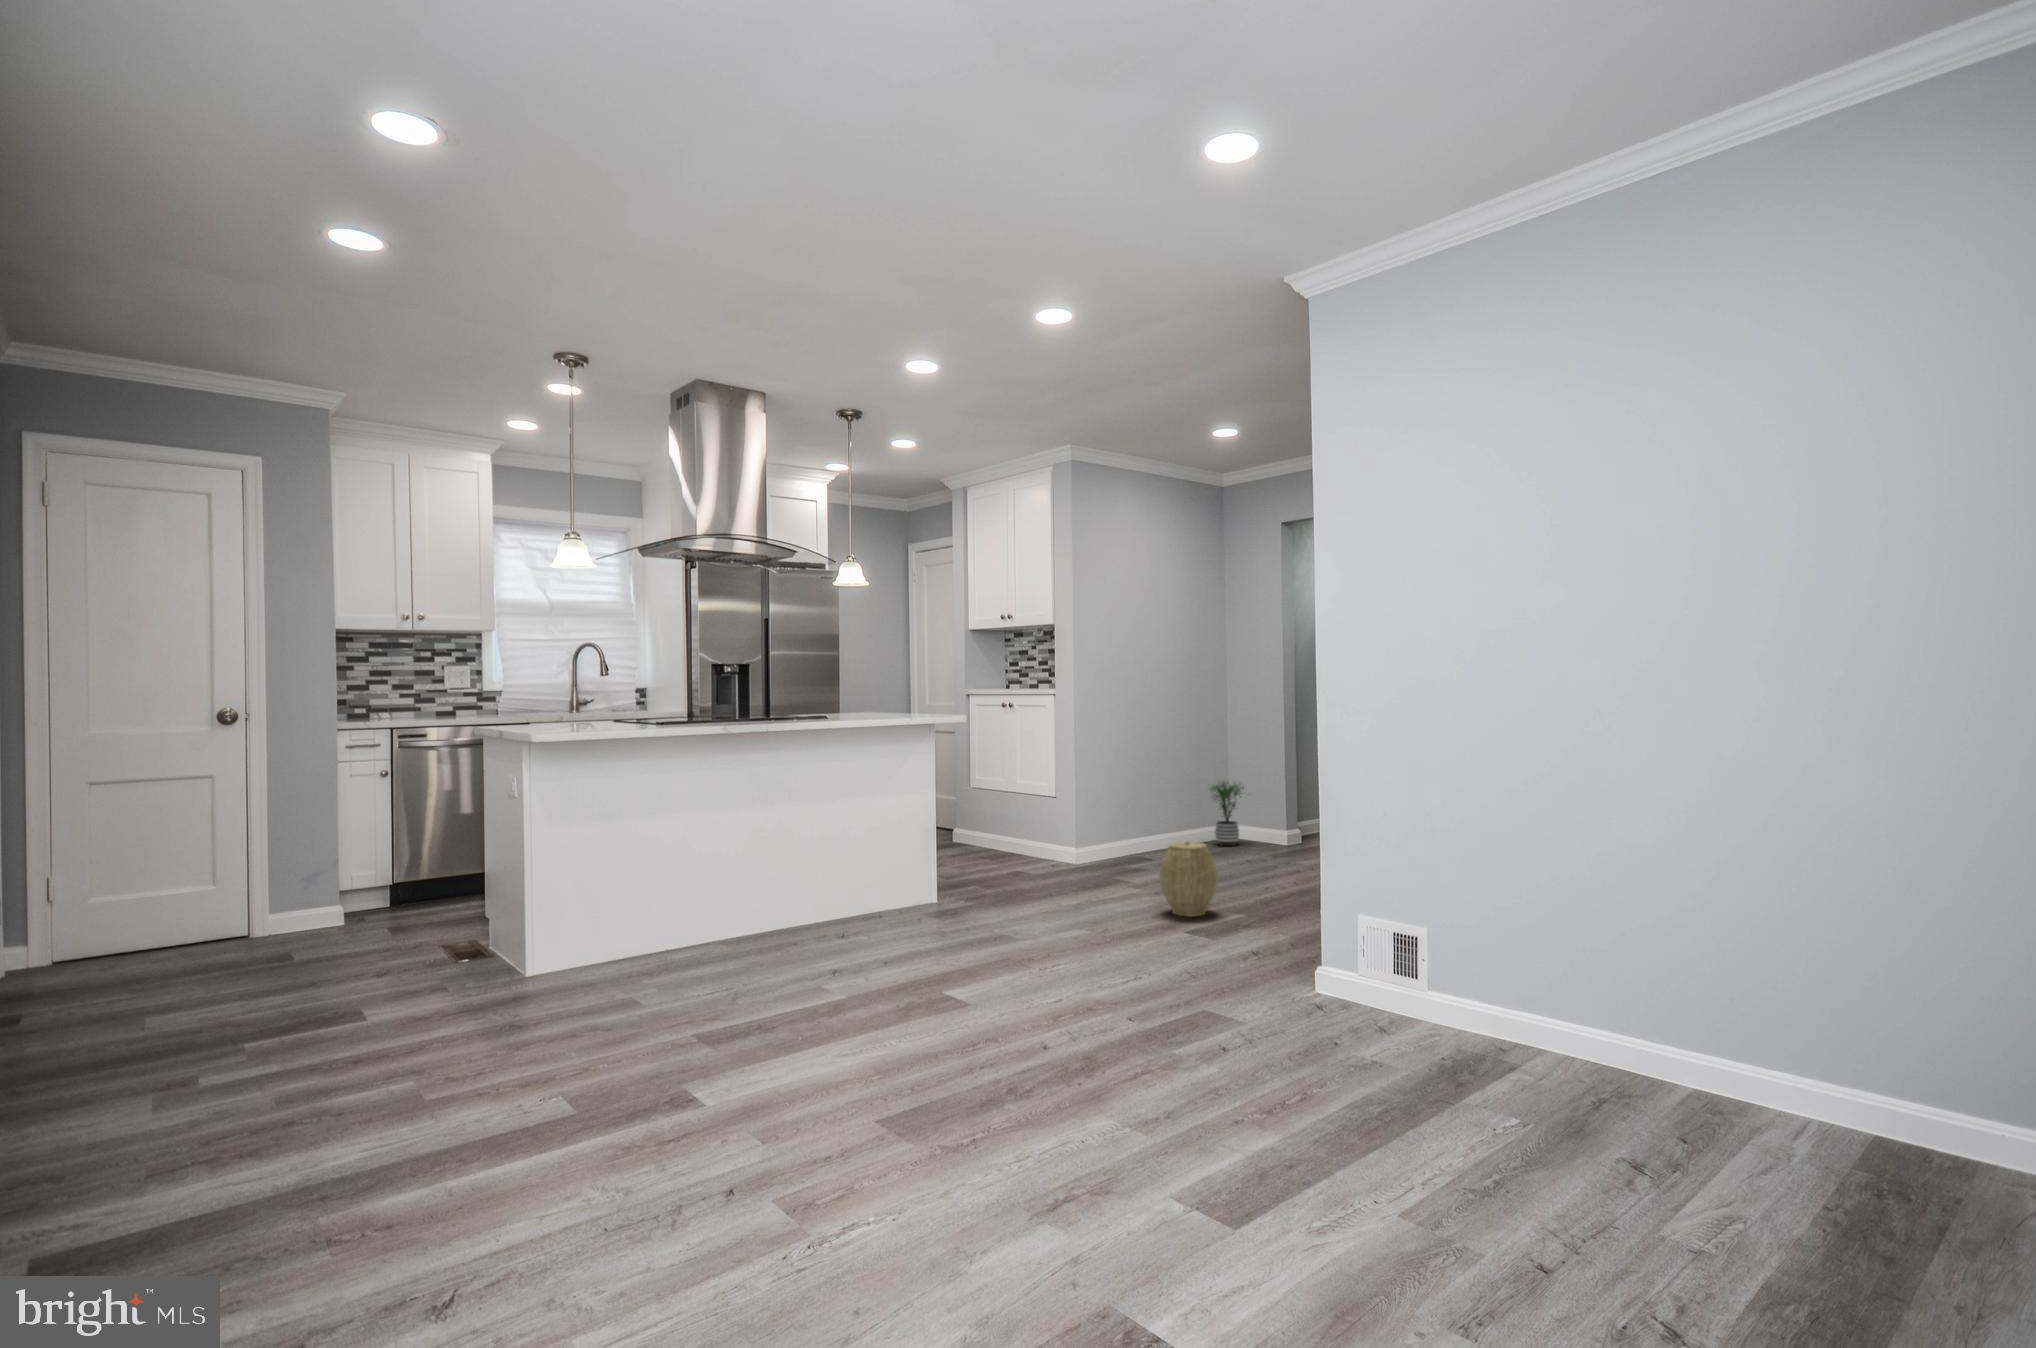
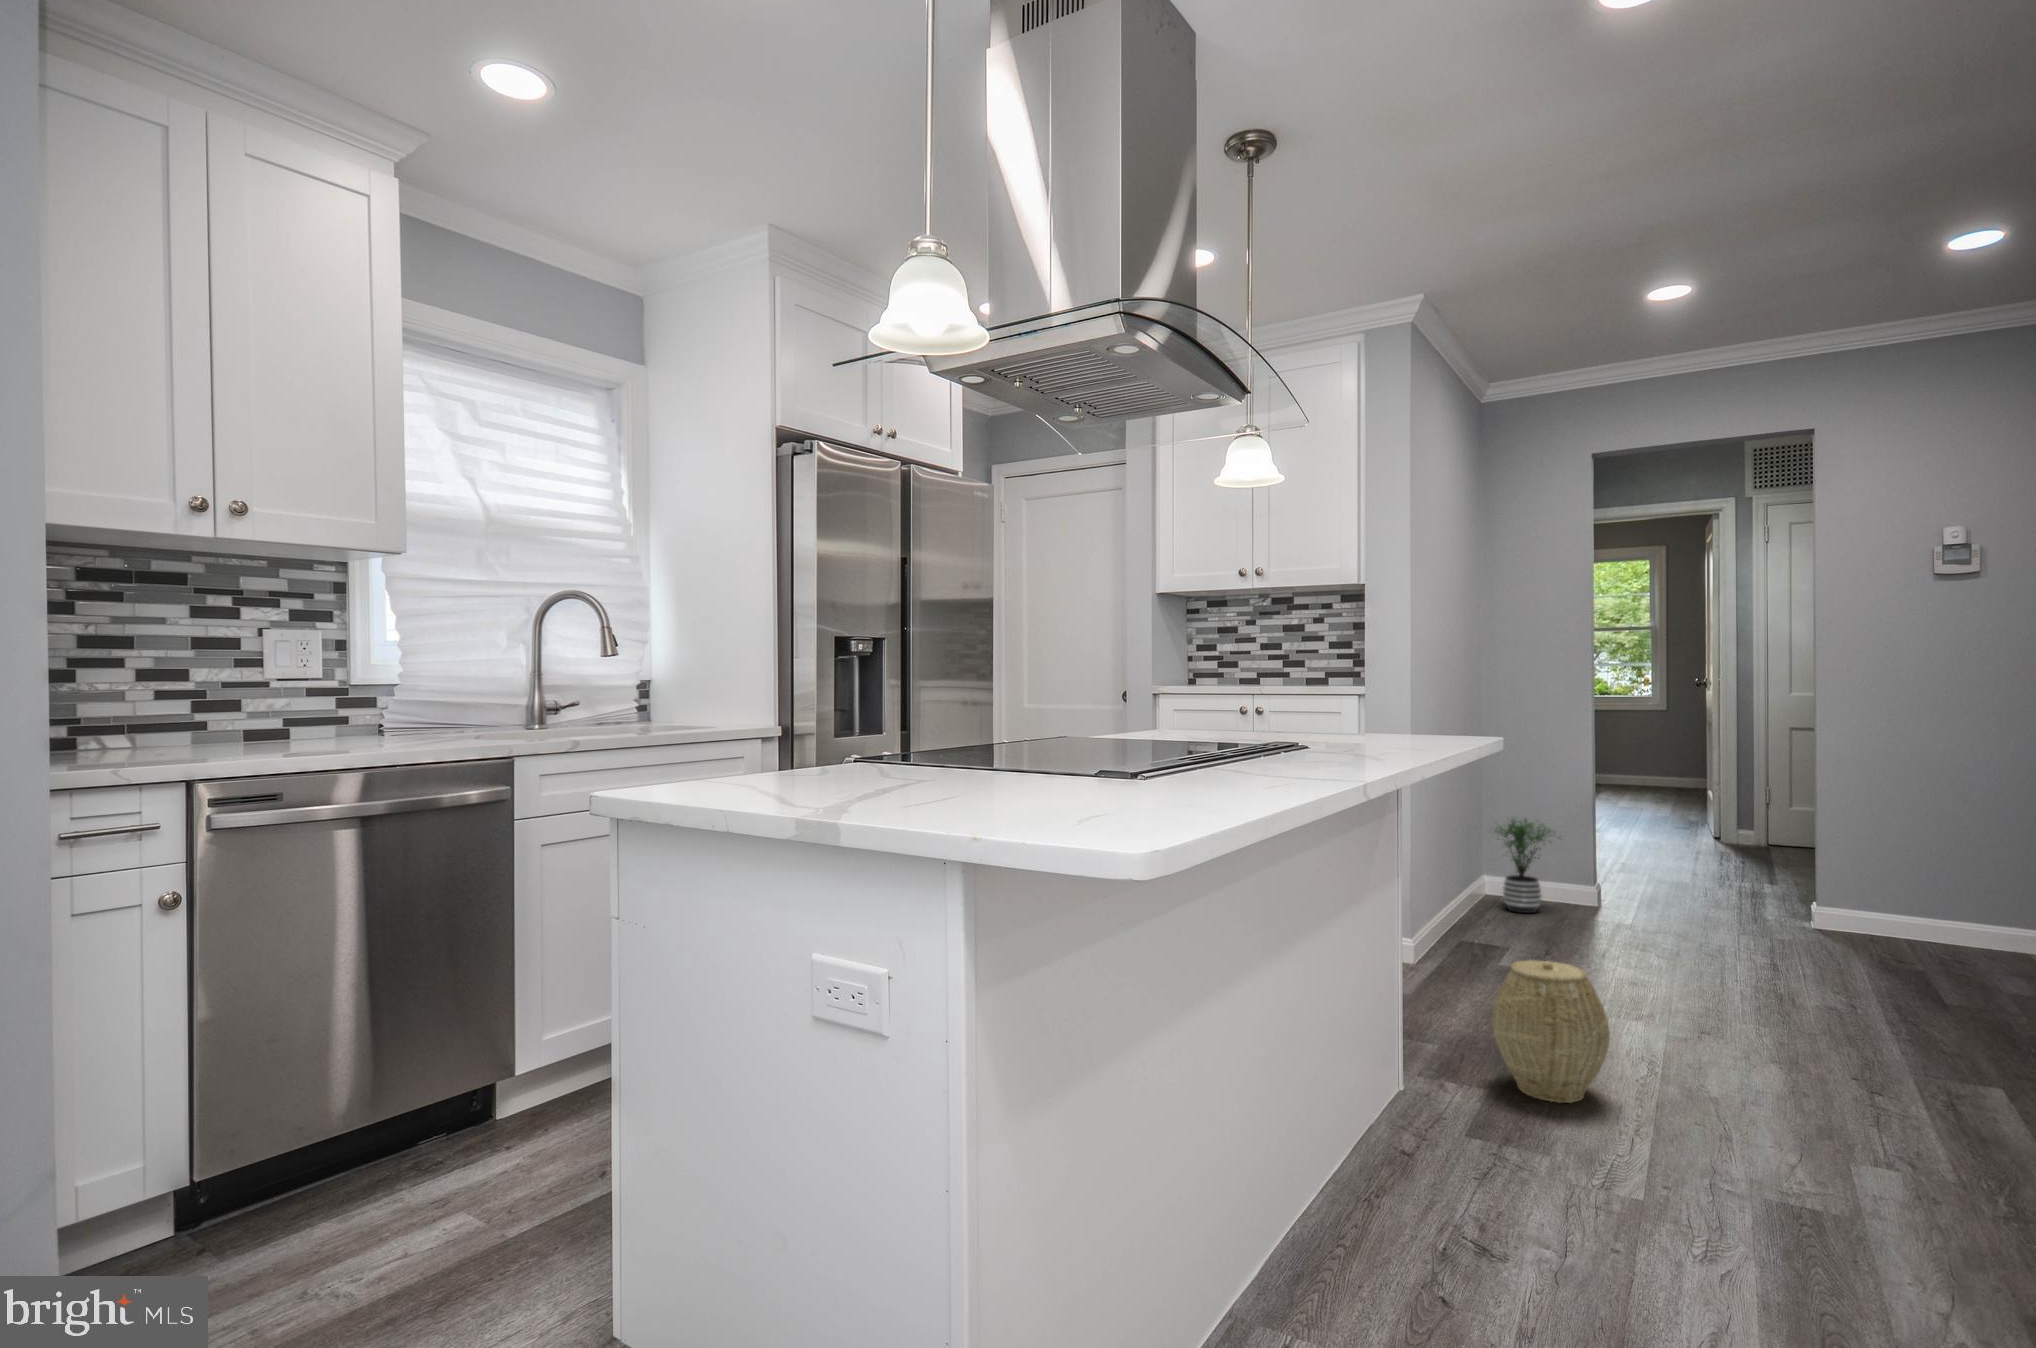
woven basket: present [1159,841,1218,917] -> present [1492,960,1610,1103]

